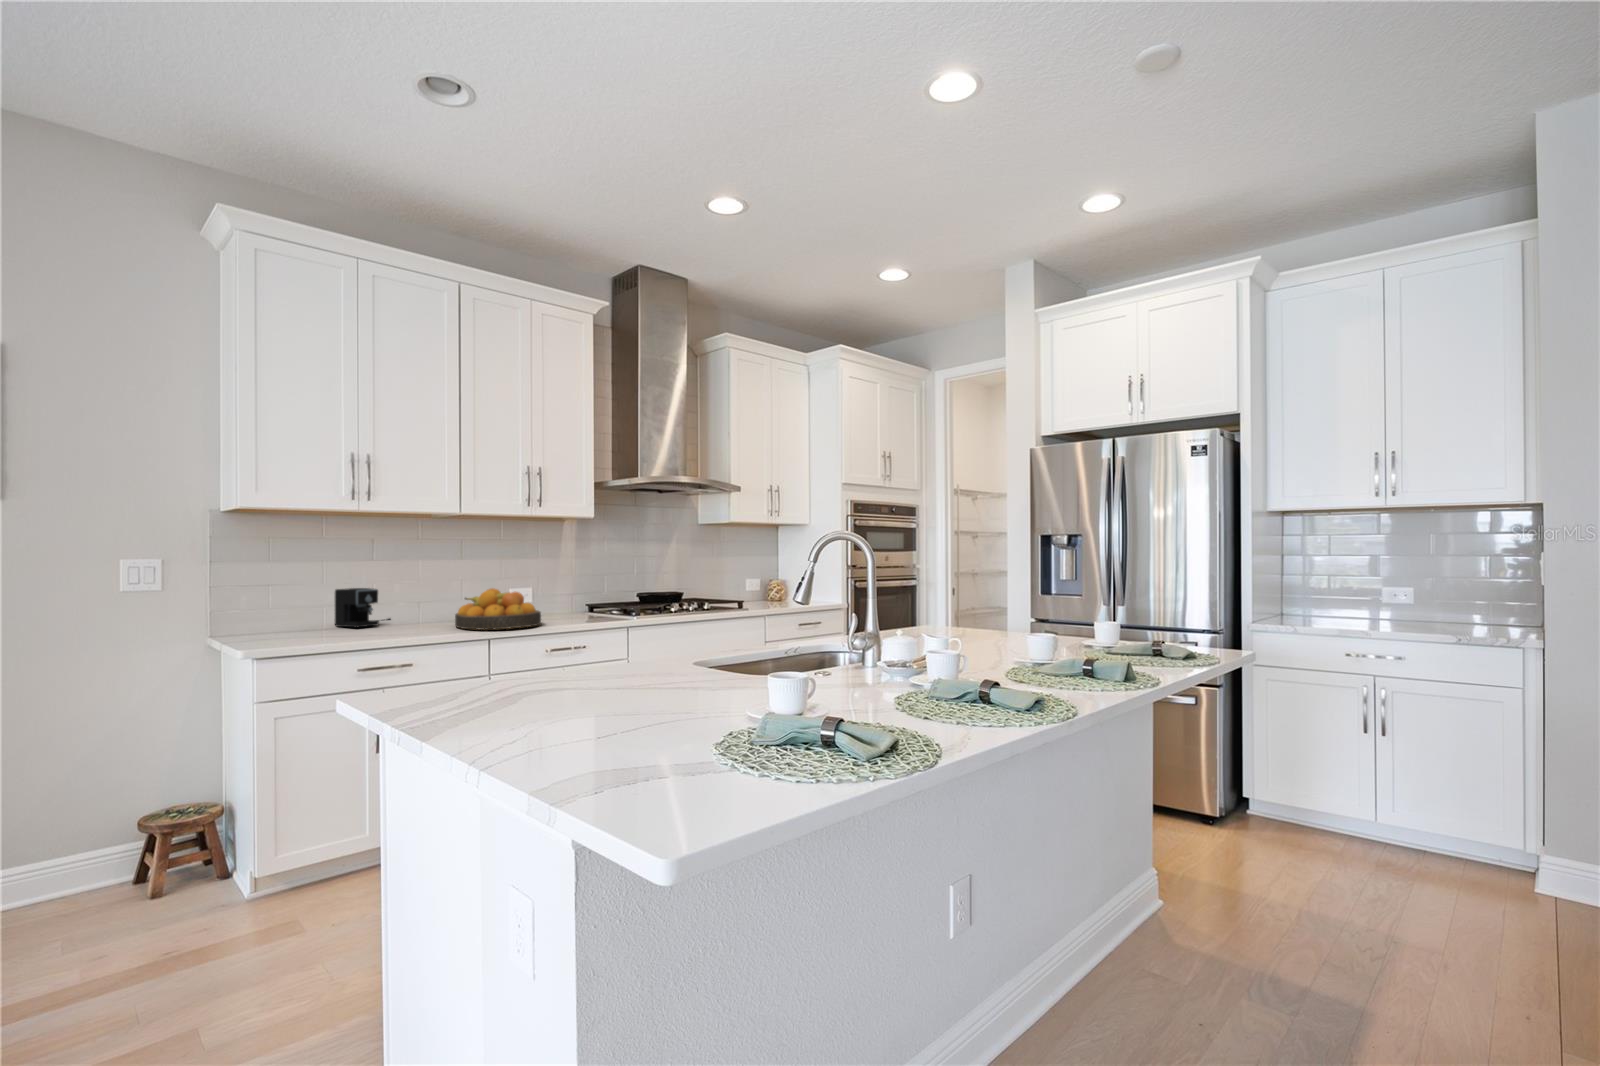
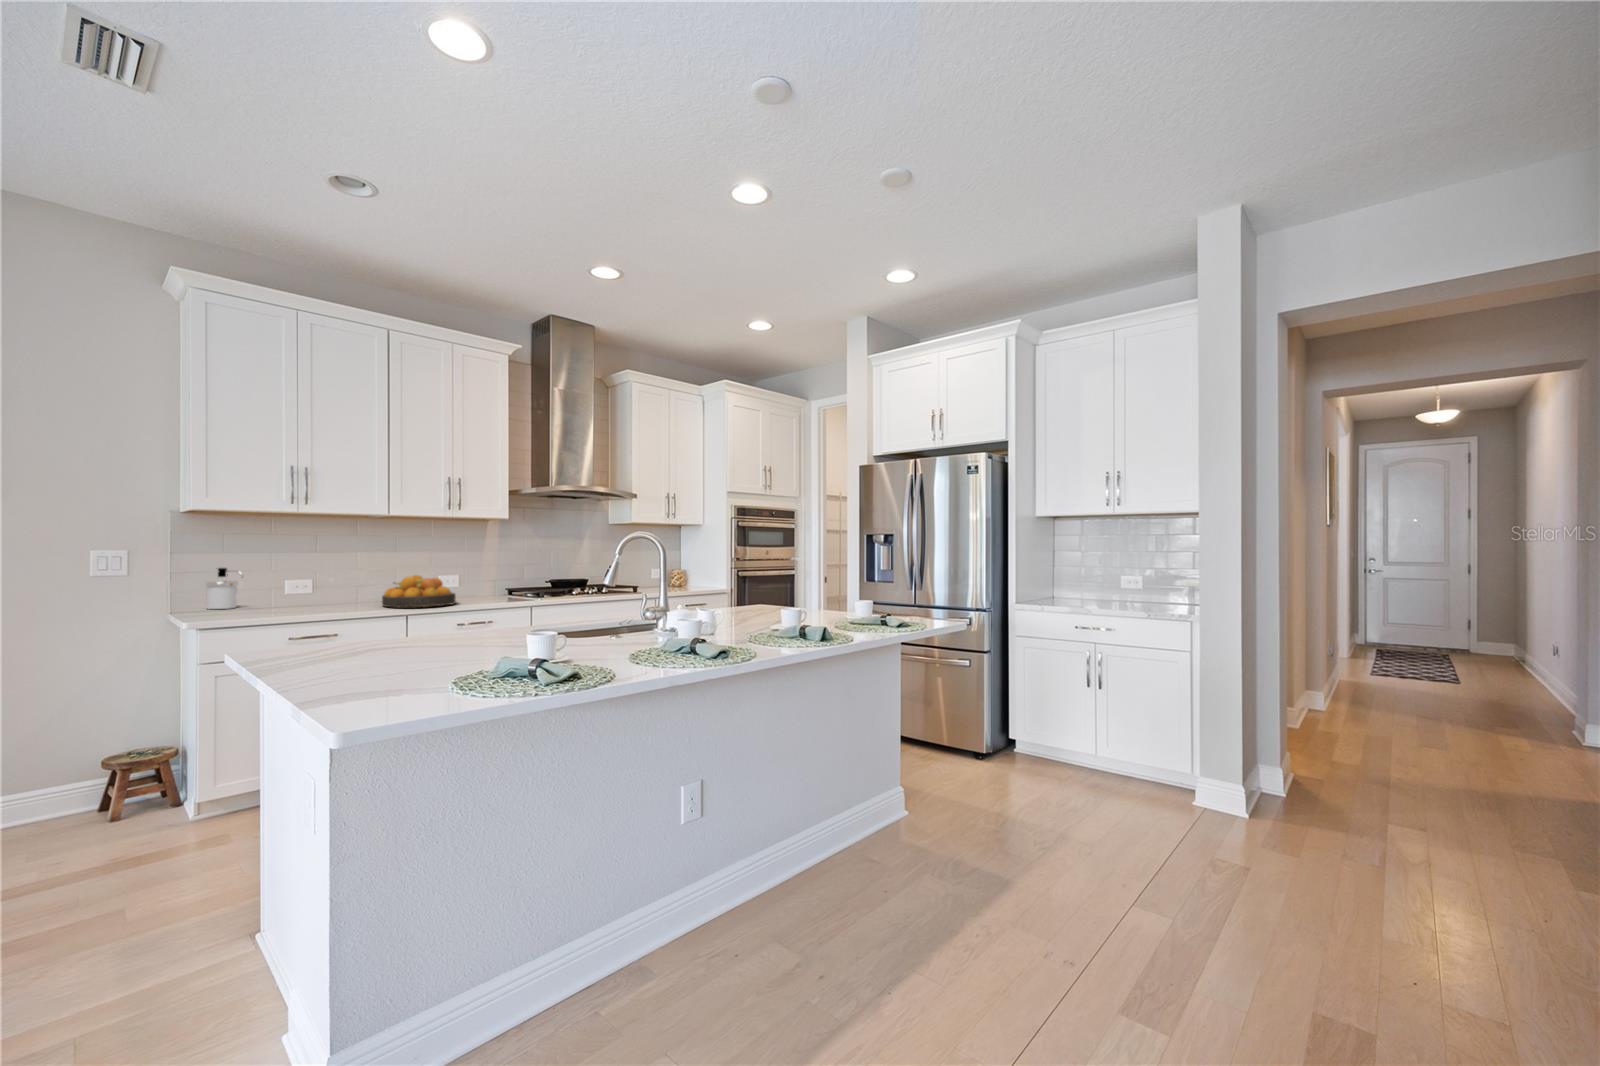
soap dispenser: none [248,580,294,632] -> present [206,568,243,609]
coffee maker: present [335,588,390,627] -> none [281,574,334,606]

